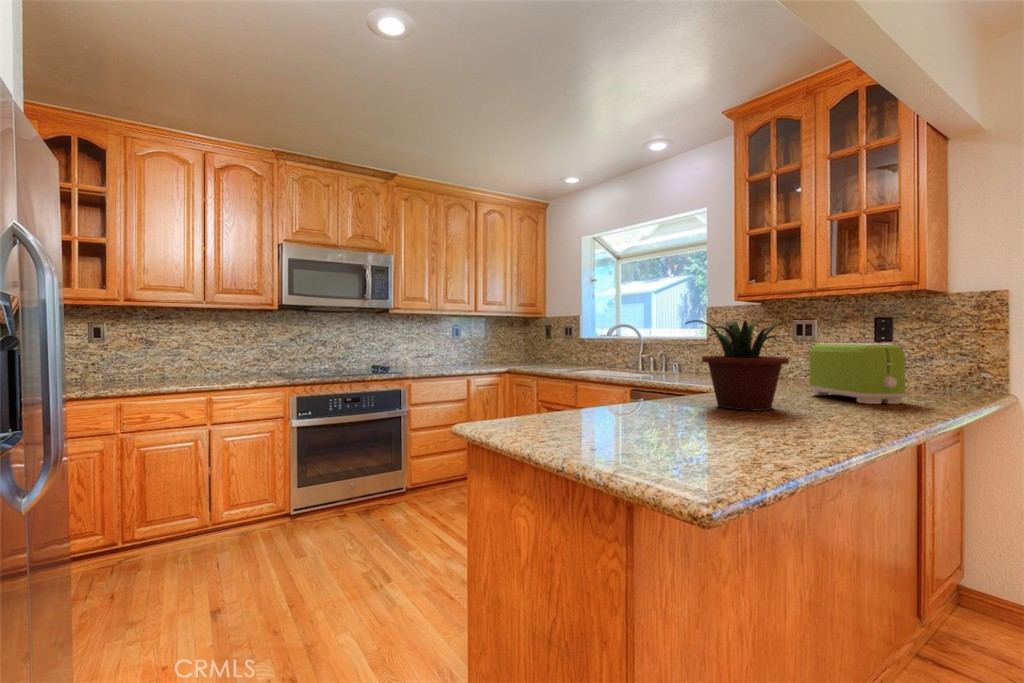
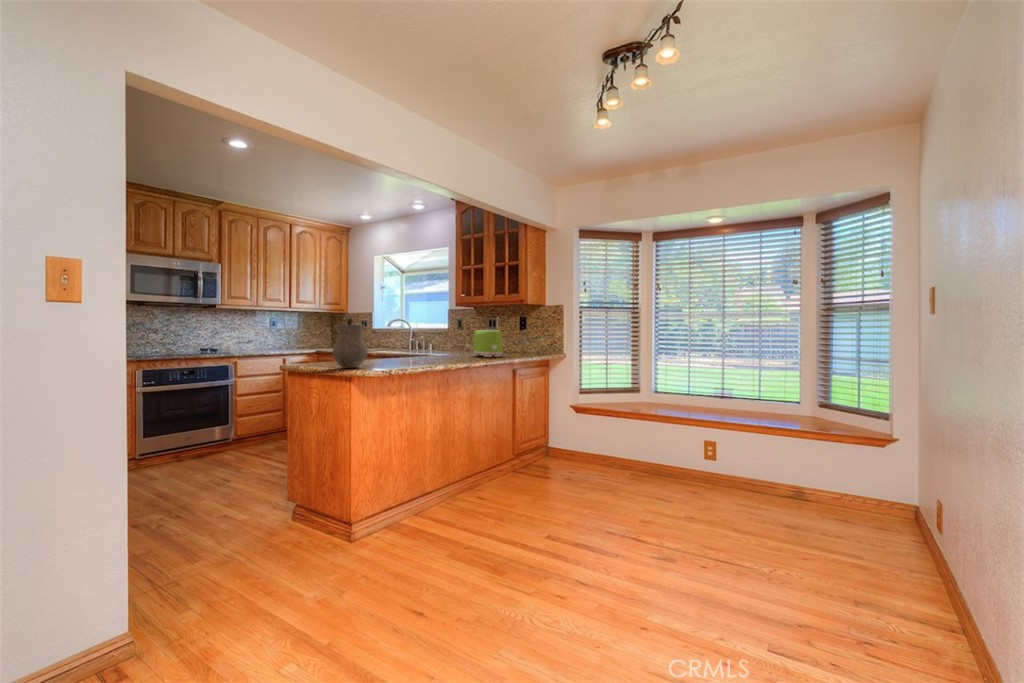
potted plant: present [685,320,789,410] -> none [405,318,454,360]
vase: none [562,338,650,449] -> present [333,325,368,368]

